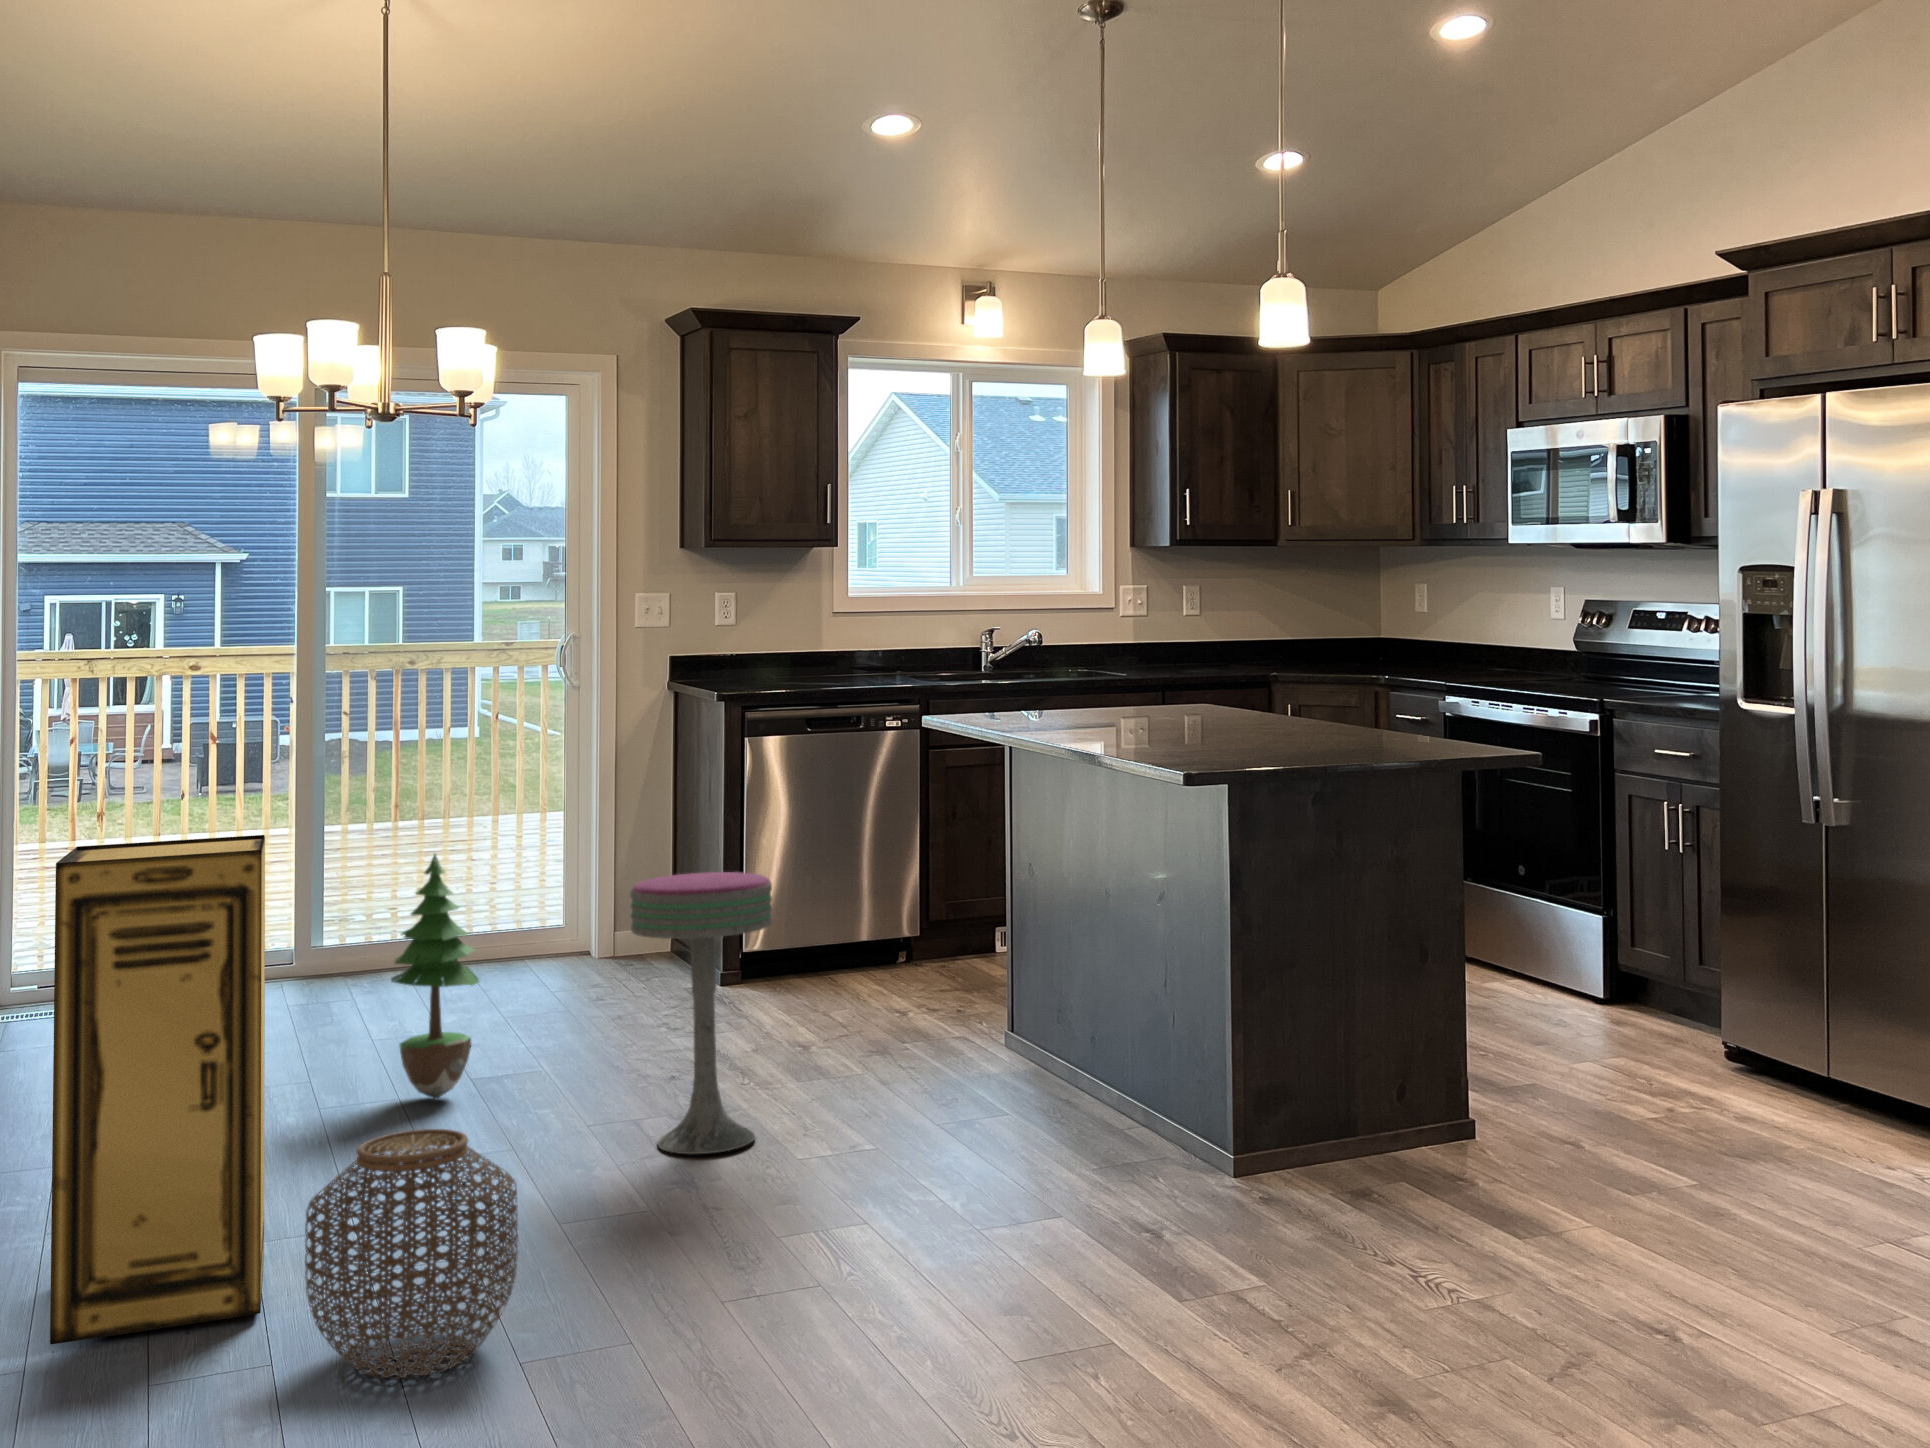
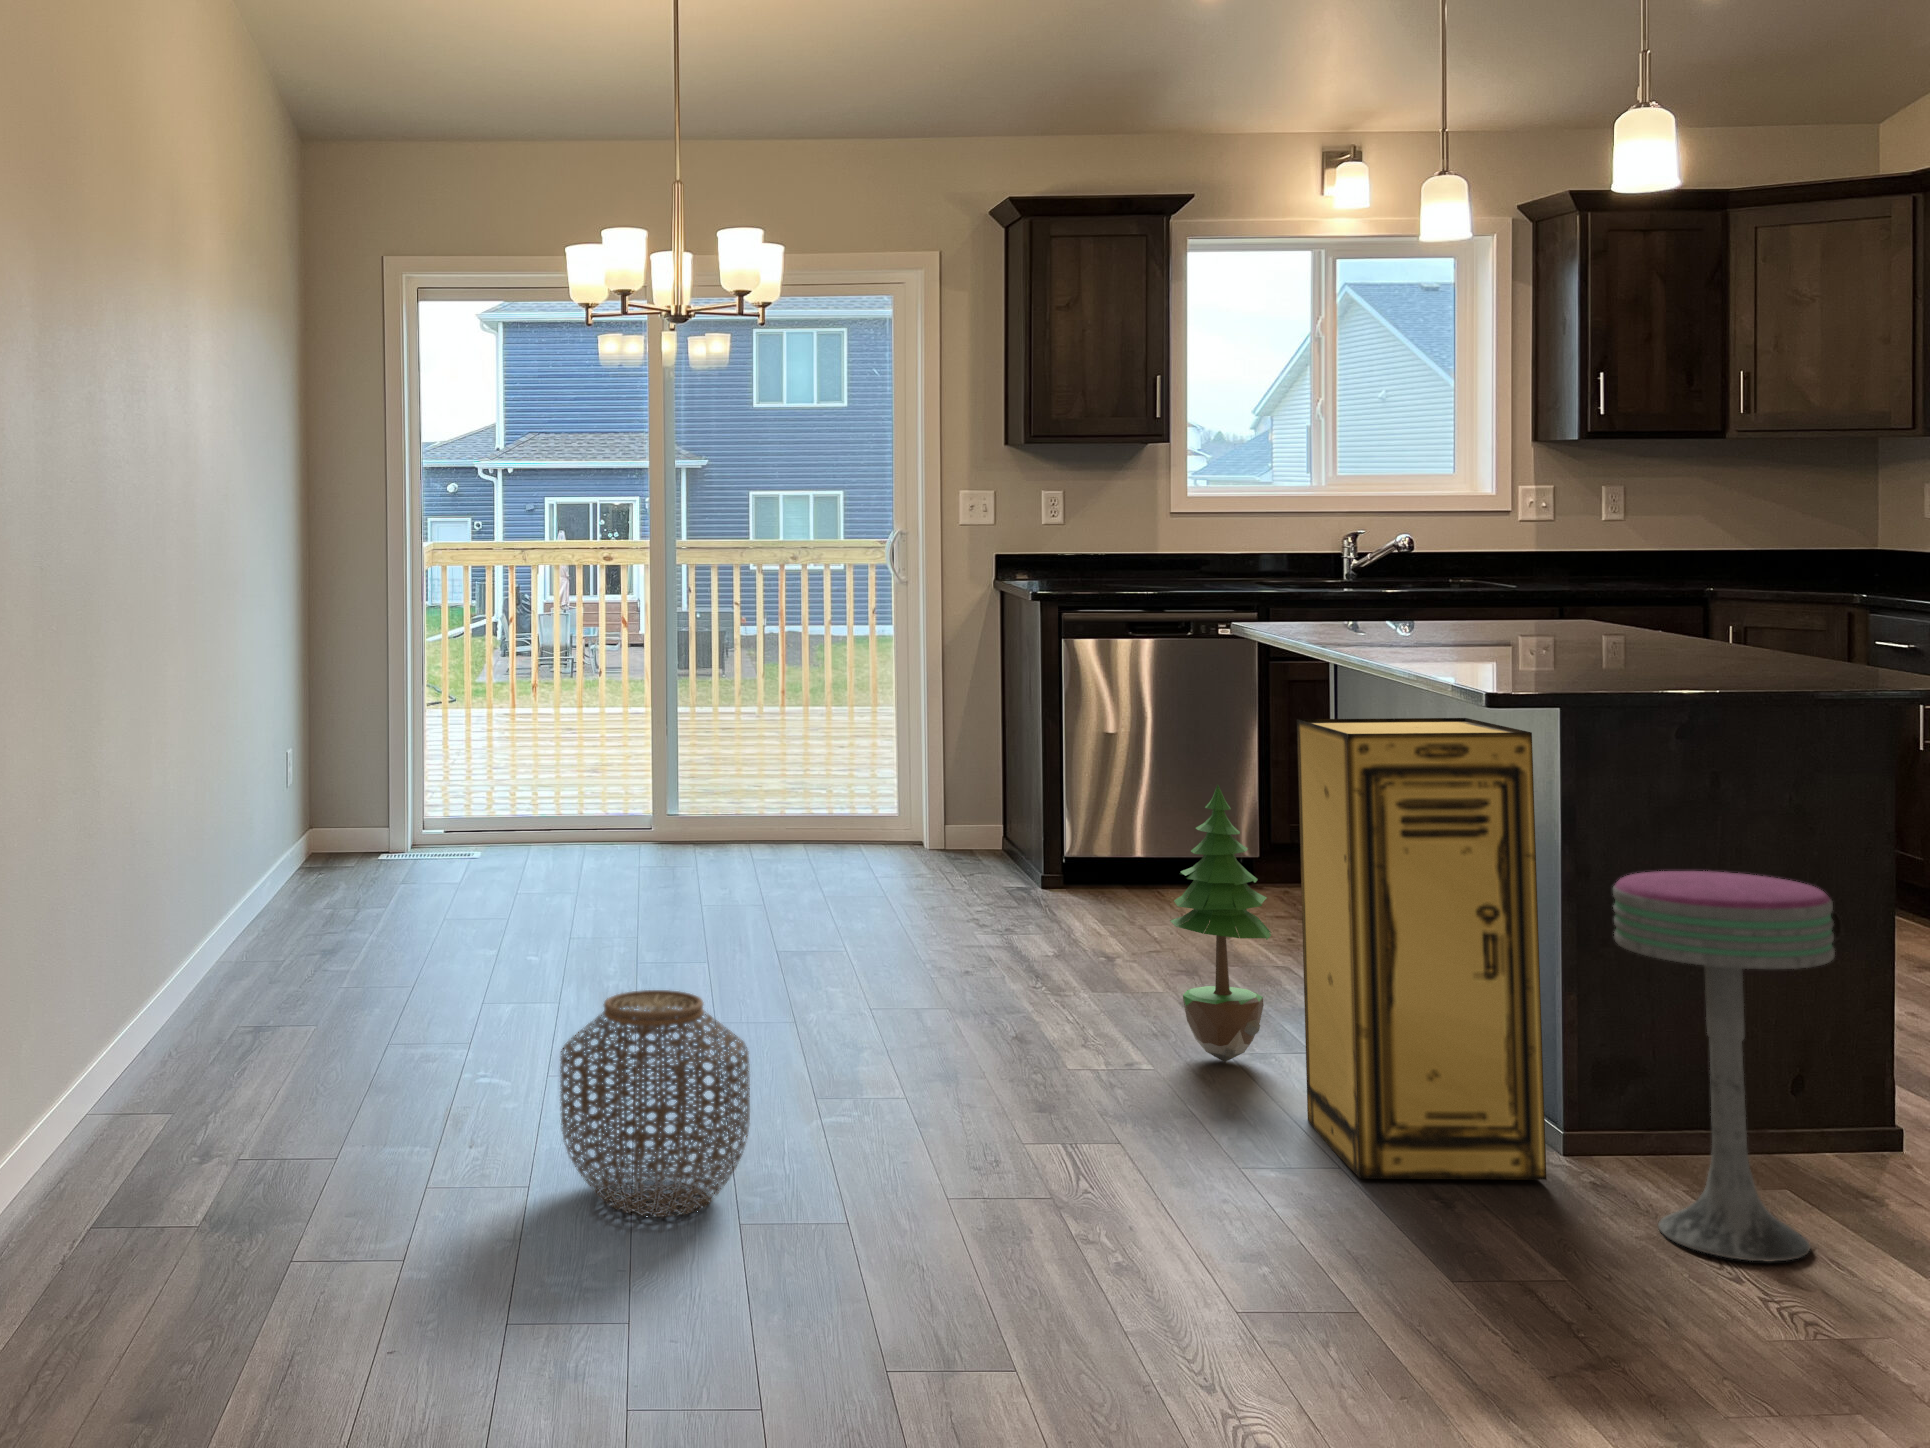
storage cabinet: present [50,835,265,1344] -> present [1297,718,1546,1180]
potted tree: present [391,854,480,1099] -> present [1170,785,1271,1062]
bar stool: present [630,872,773,1154] -> present [1613,871,1835,1261]

